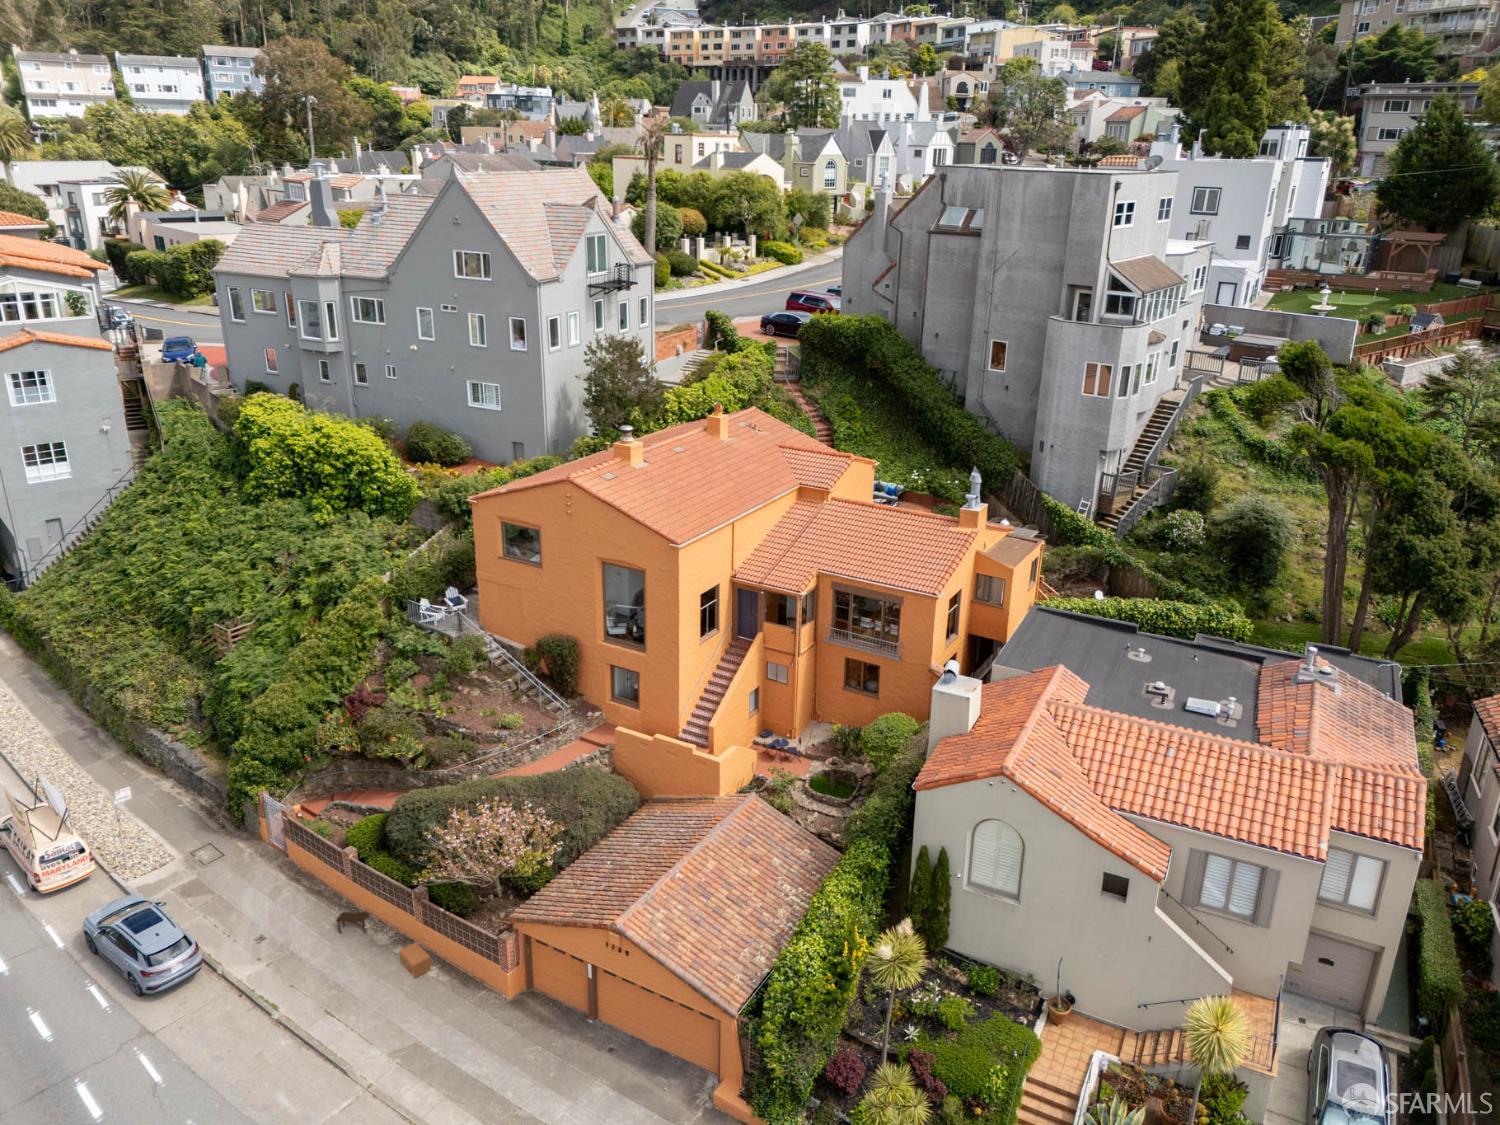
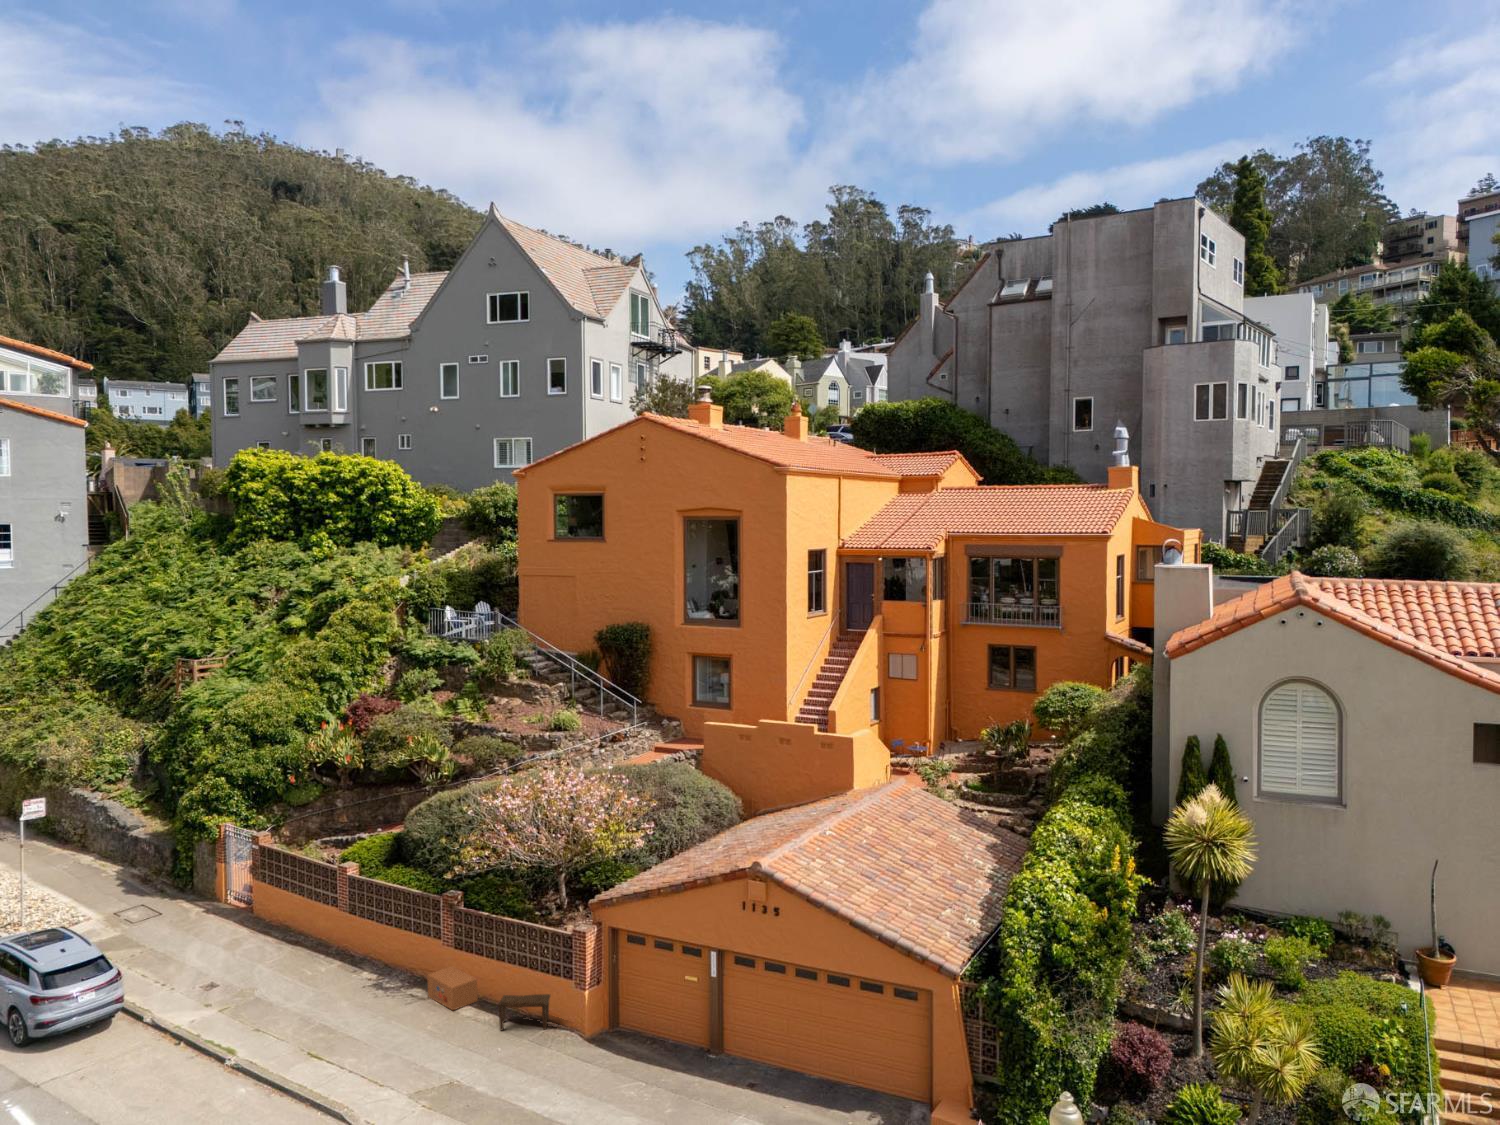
bench: present [336,912,370,933] -> present [498,994,550,1030]

